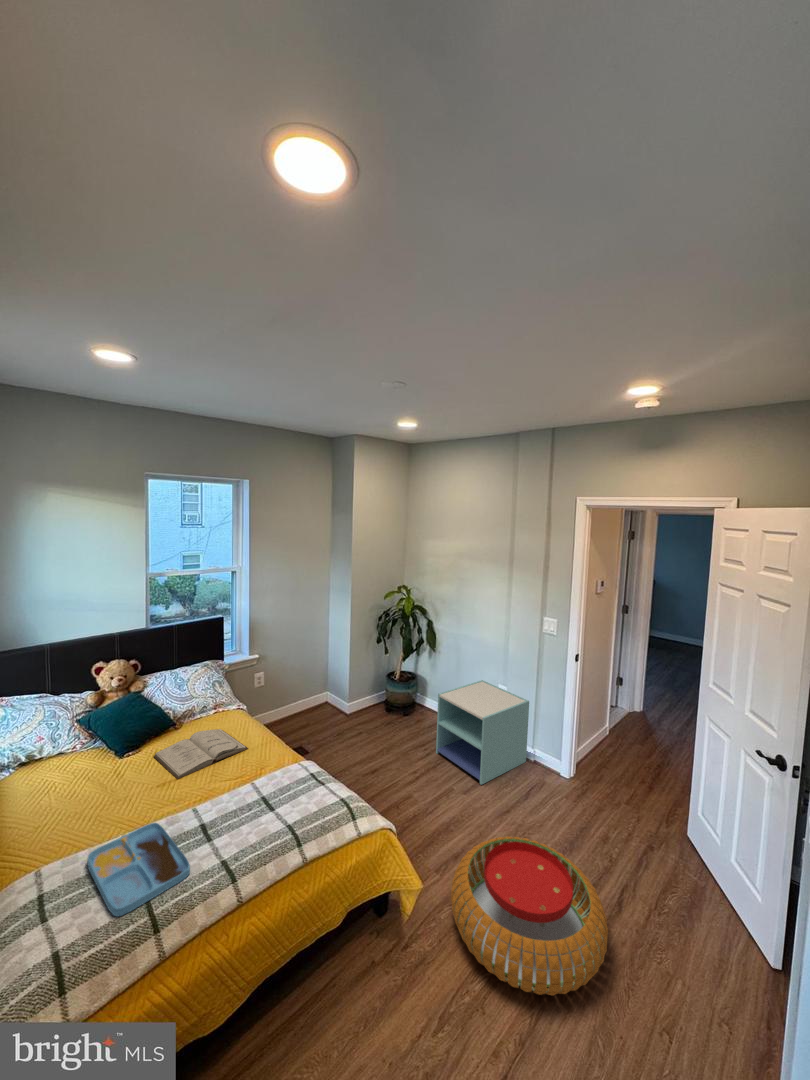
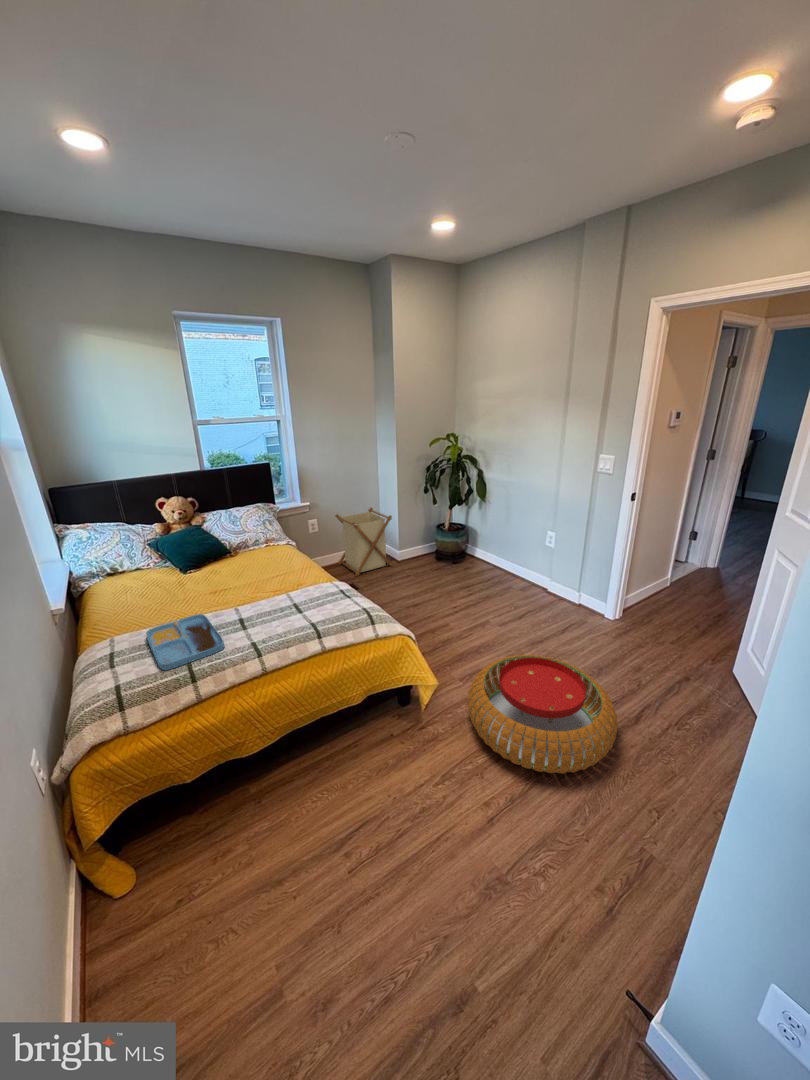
laundry basket: none [282,657,344,737] -> present [335,508,393,576]
nightstand: present [436,680,529,785] -> none [479,527,576,619]
book: present [154,729,248,780] -> none [210,556,290,589]

